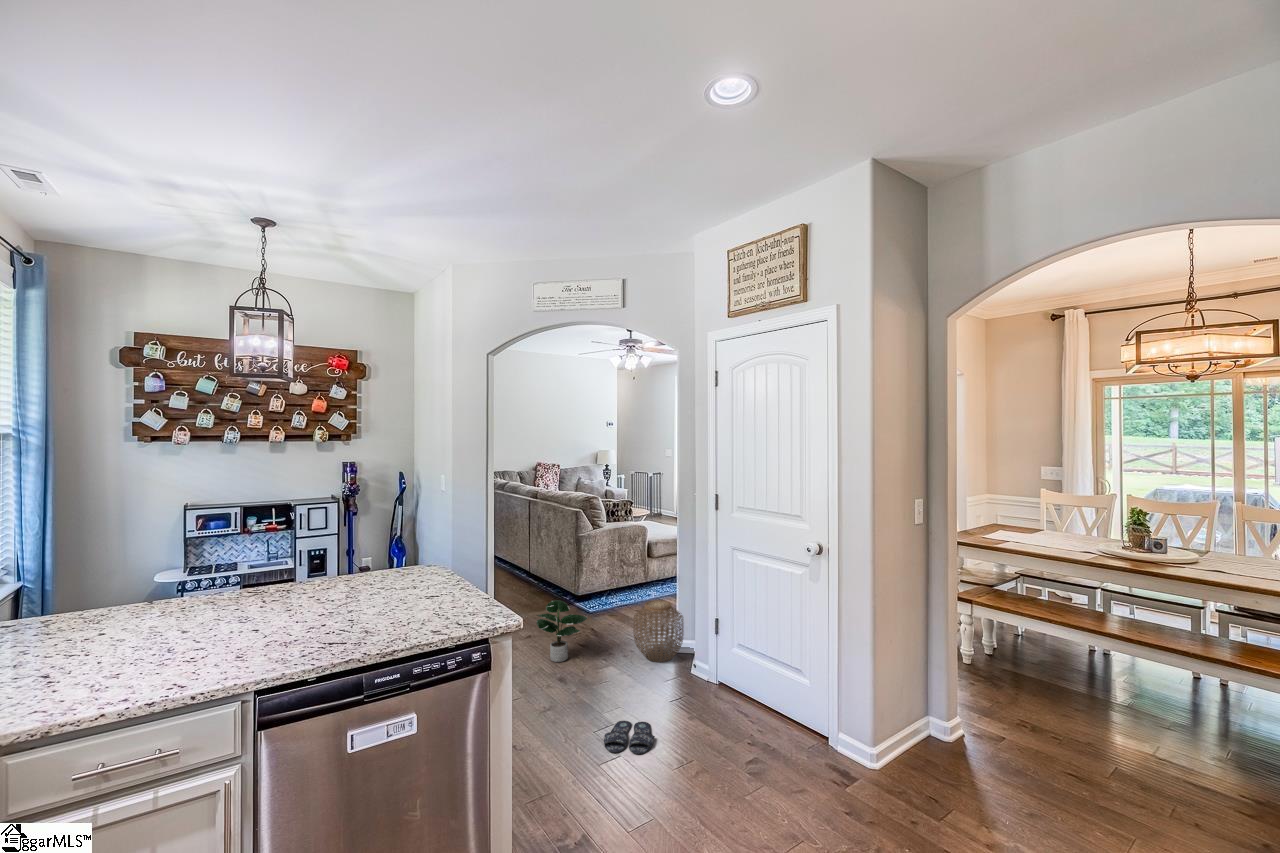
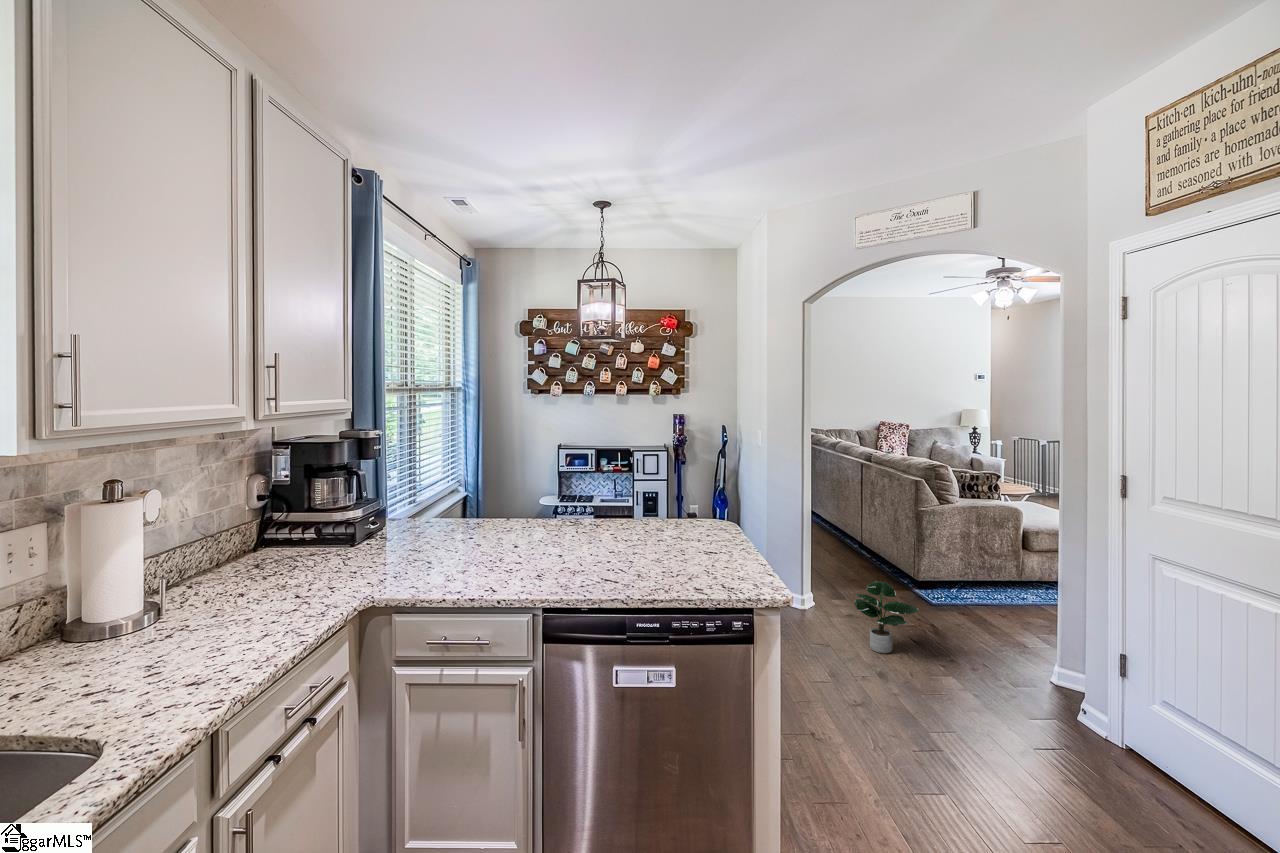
woven basket: present [633,600,684,662] -> none [985,607,1066,691]
slippers: present [604,721,655,754] -> none [921,746,997,799]

